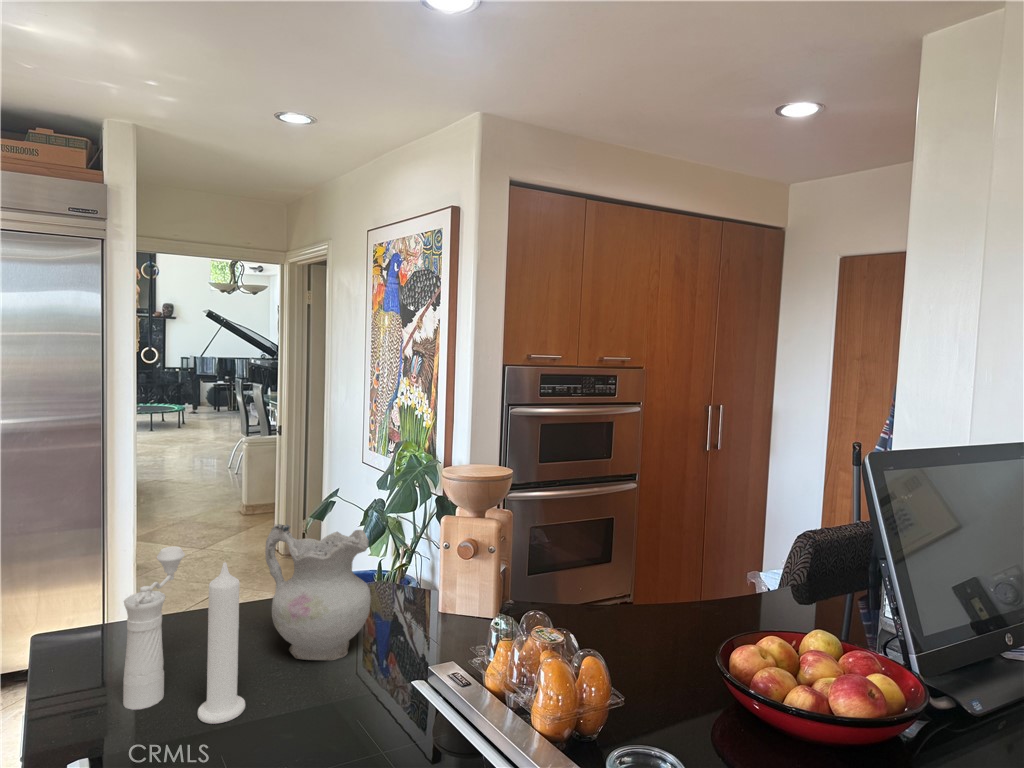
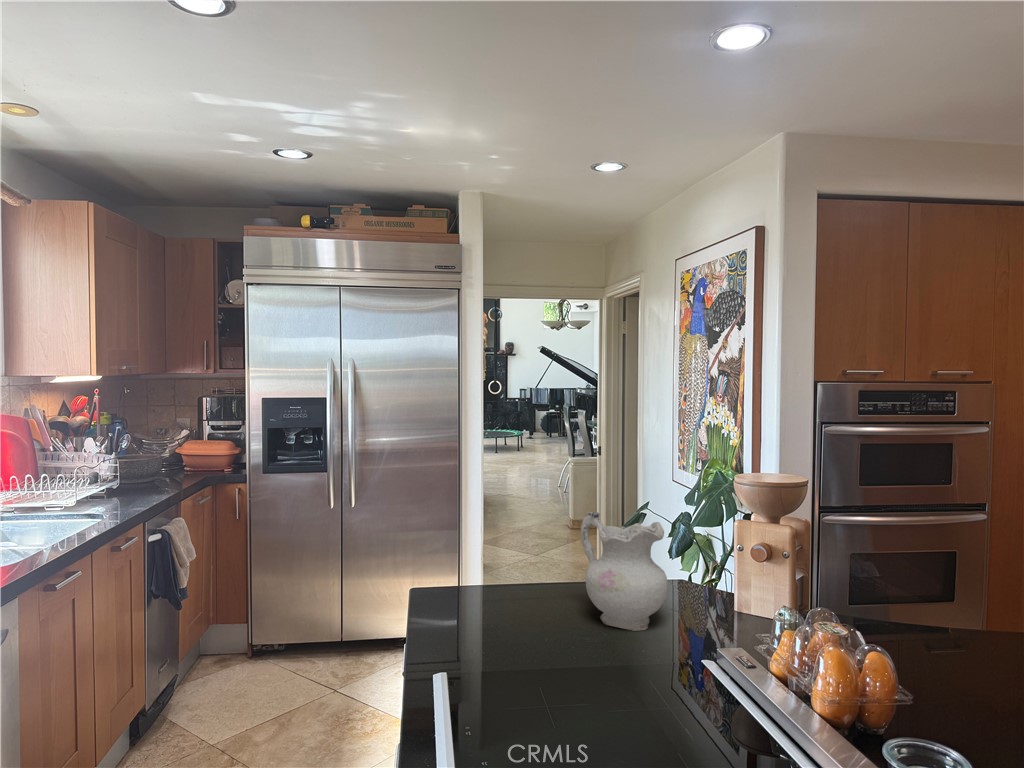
pepper mill: present [123,546,185,710] -> none [483,521,523,636]
candle: present [198,562,245,724] -> none [532,530,565,655]

